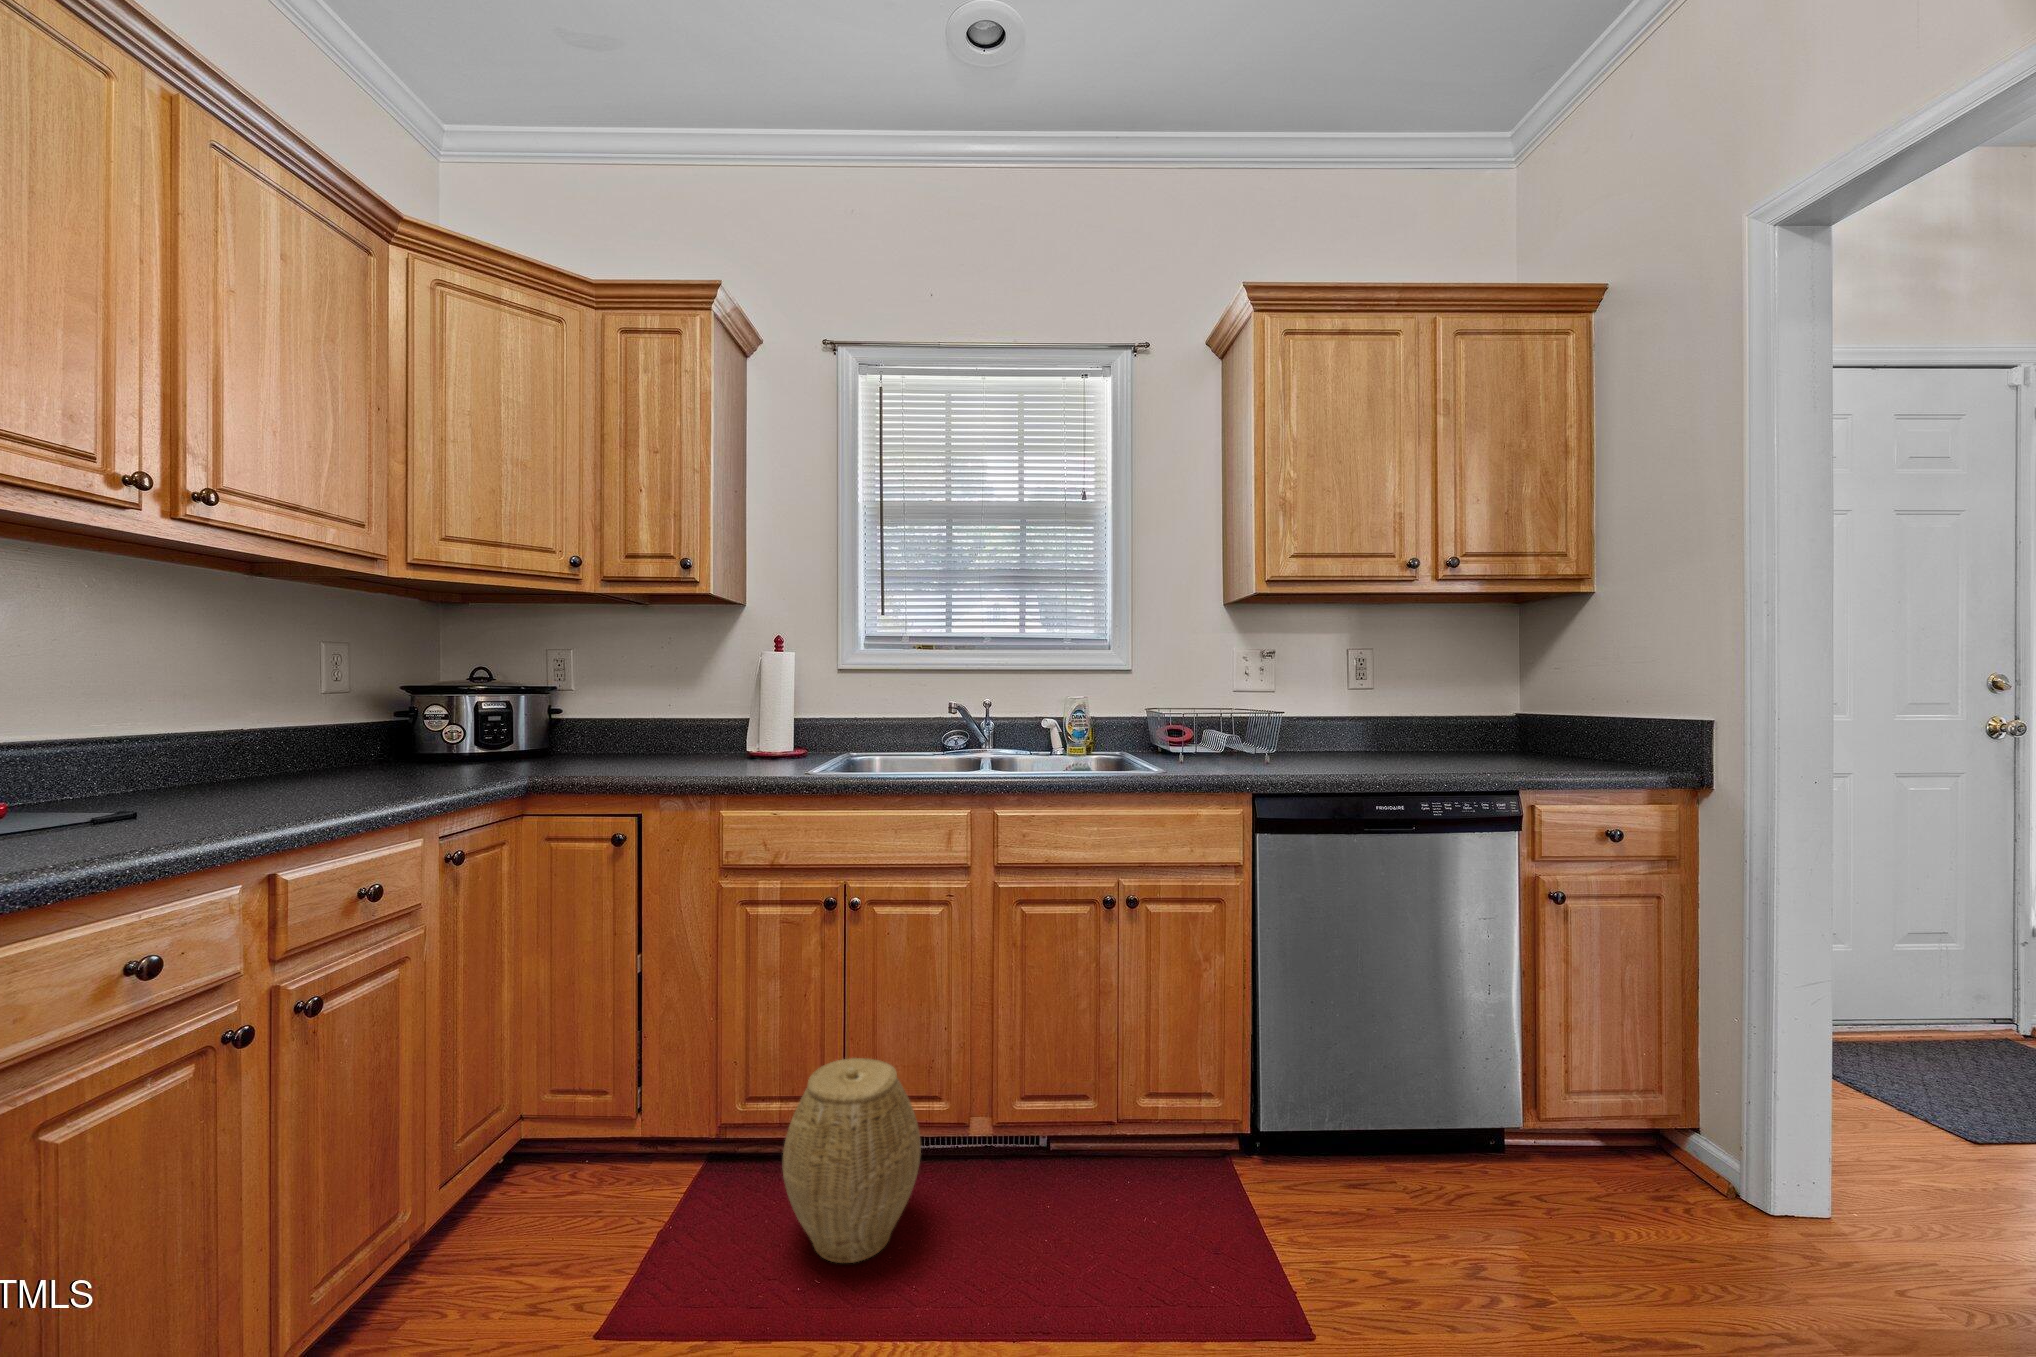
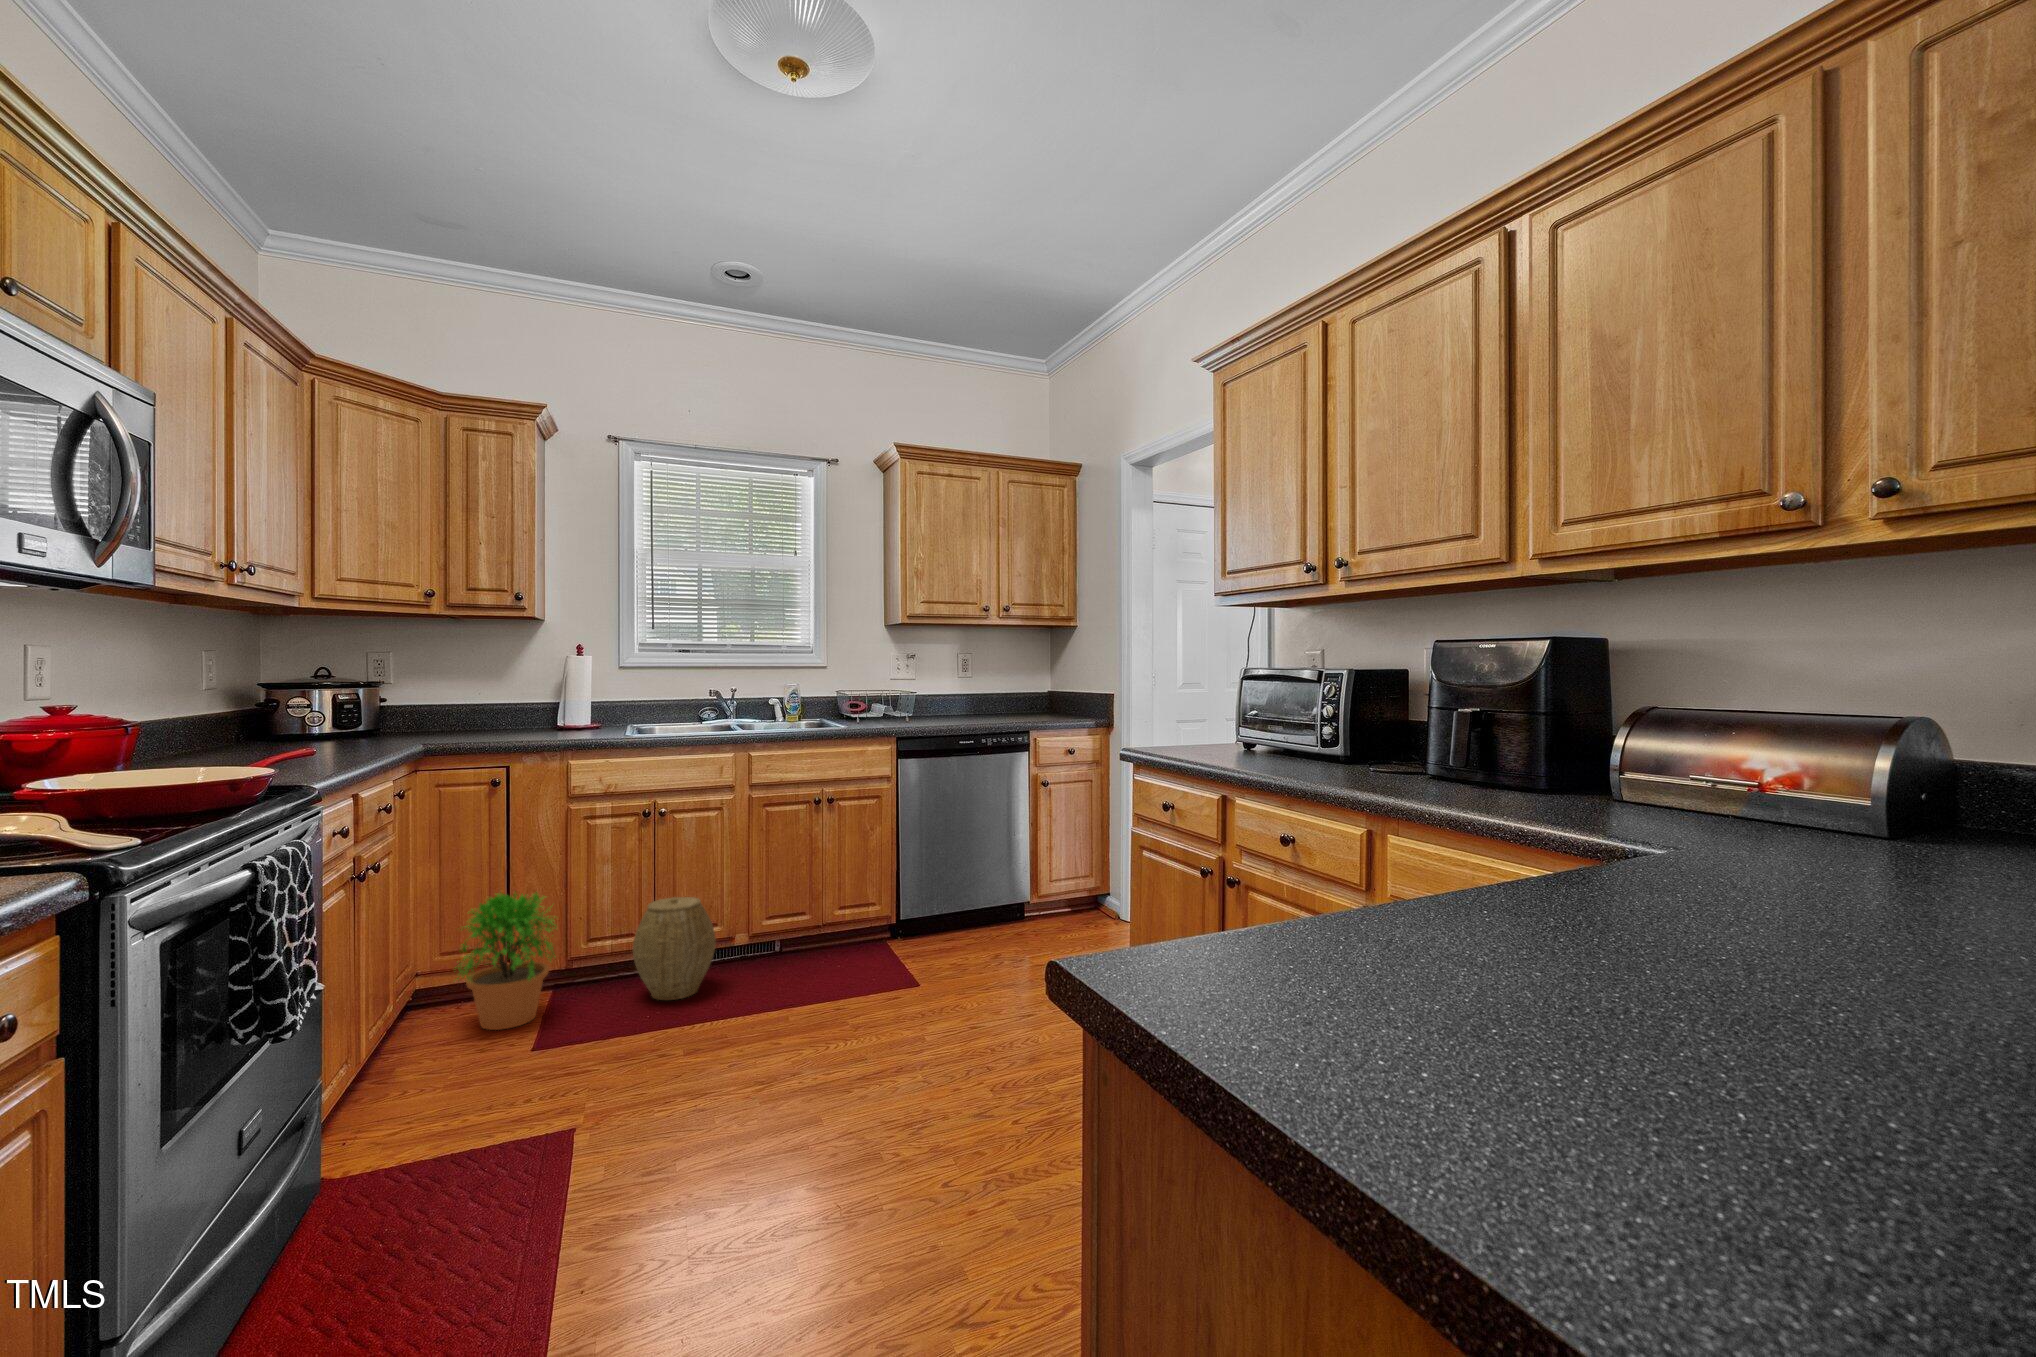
potted plant: none [494,1027,689,1278] -> present [454,892,556,1030]

